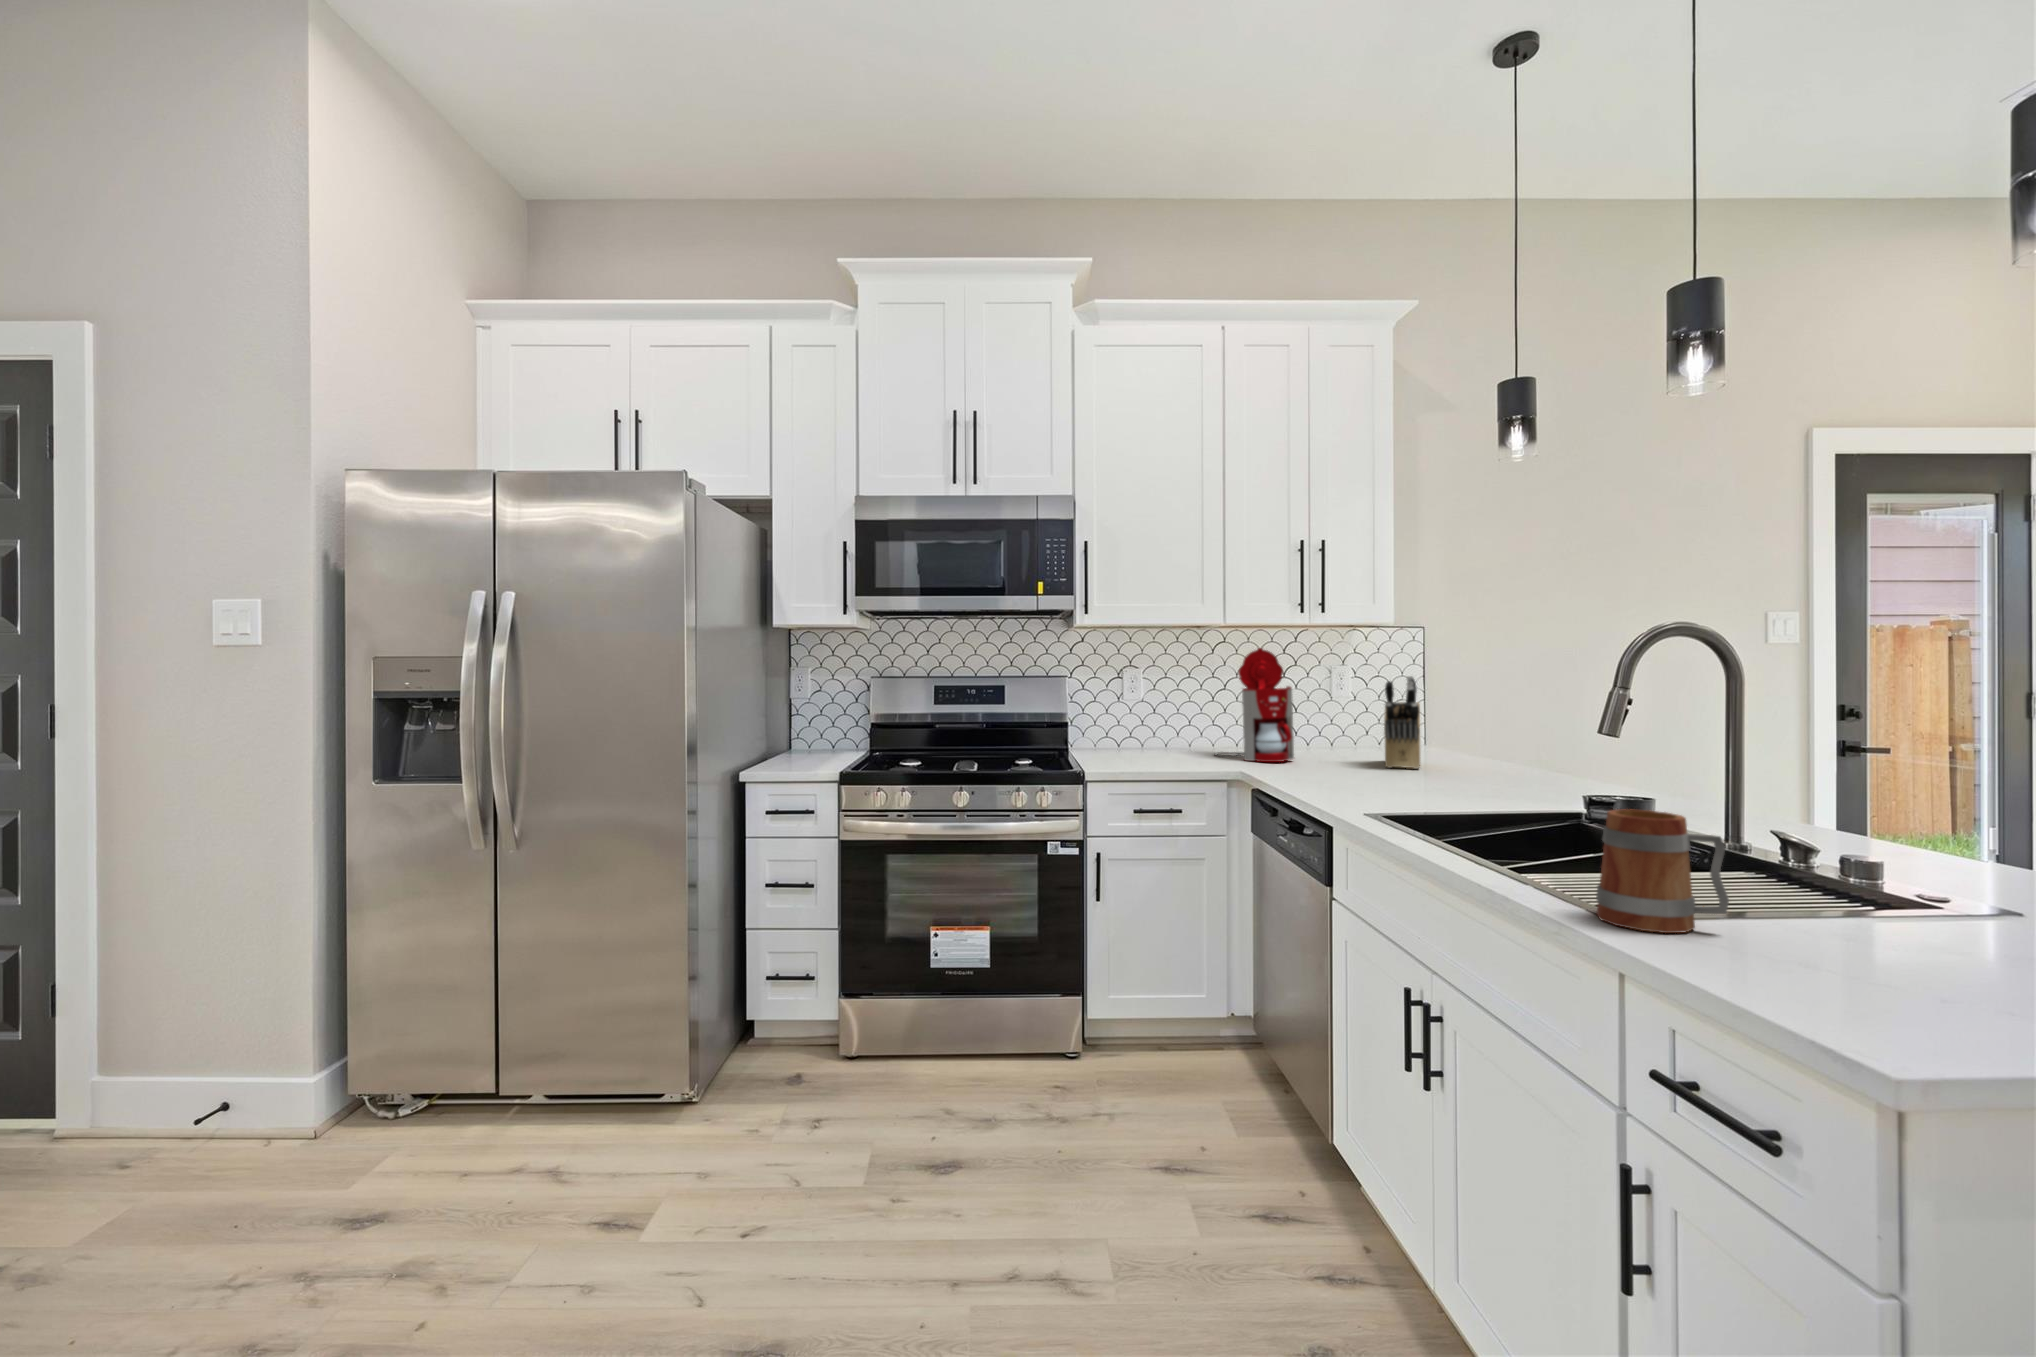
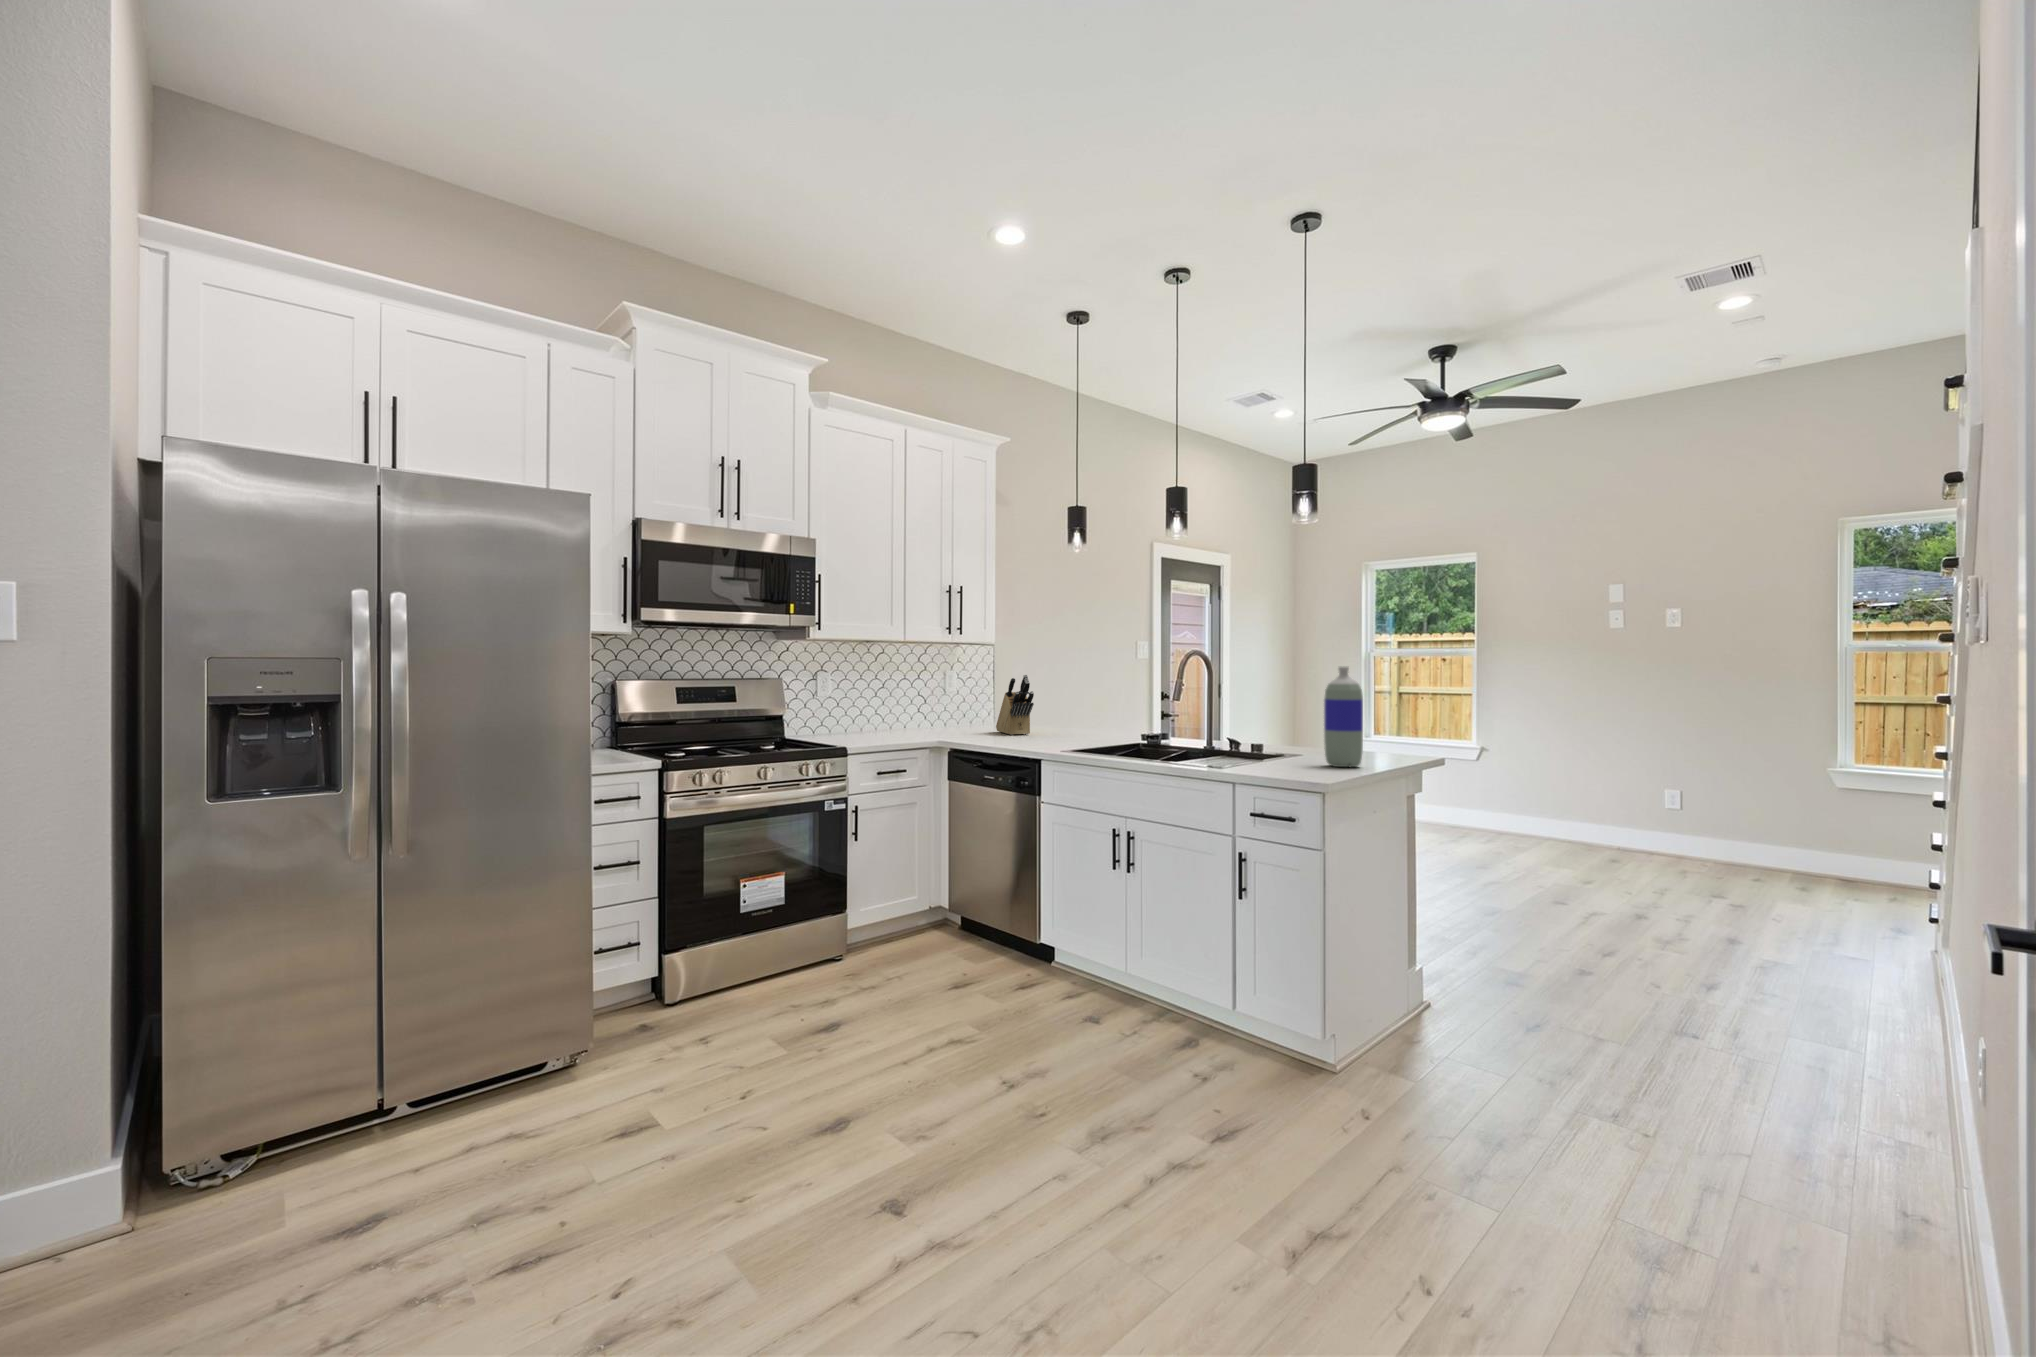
coffee maker: present [1215,648,1294,762] -> none [890,656,954,736]
bottle: none [1832,674,1954,926] -> present [1324,667,1363,767]
mug: present [1596,809,1729,933] -> none [1275,726,1323,776]

